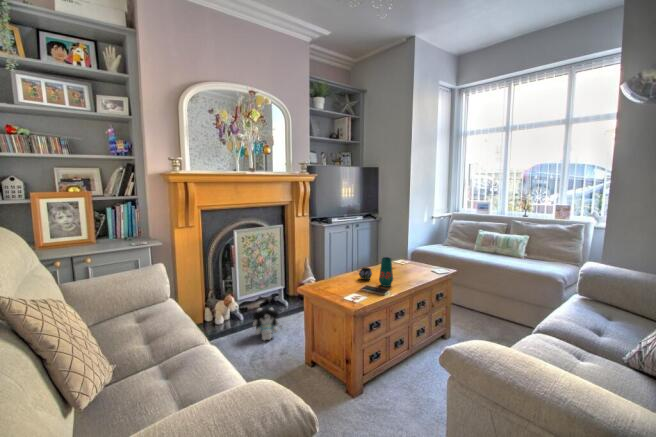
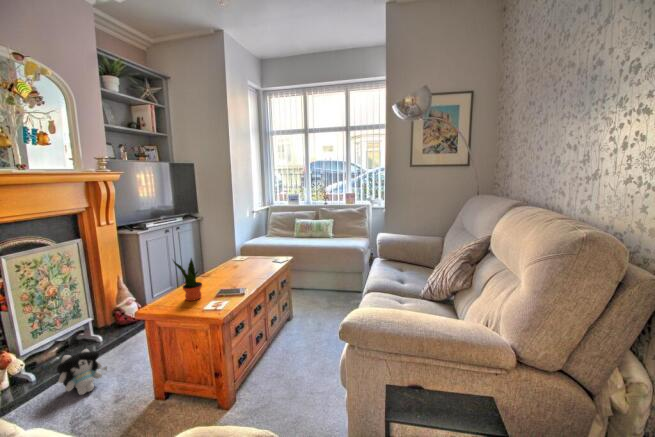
potted plant: none [328,248,350,289] -> present [173,258,202,301]
vase: present [359,257,393,287] -> none [207,257,247,287]

